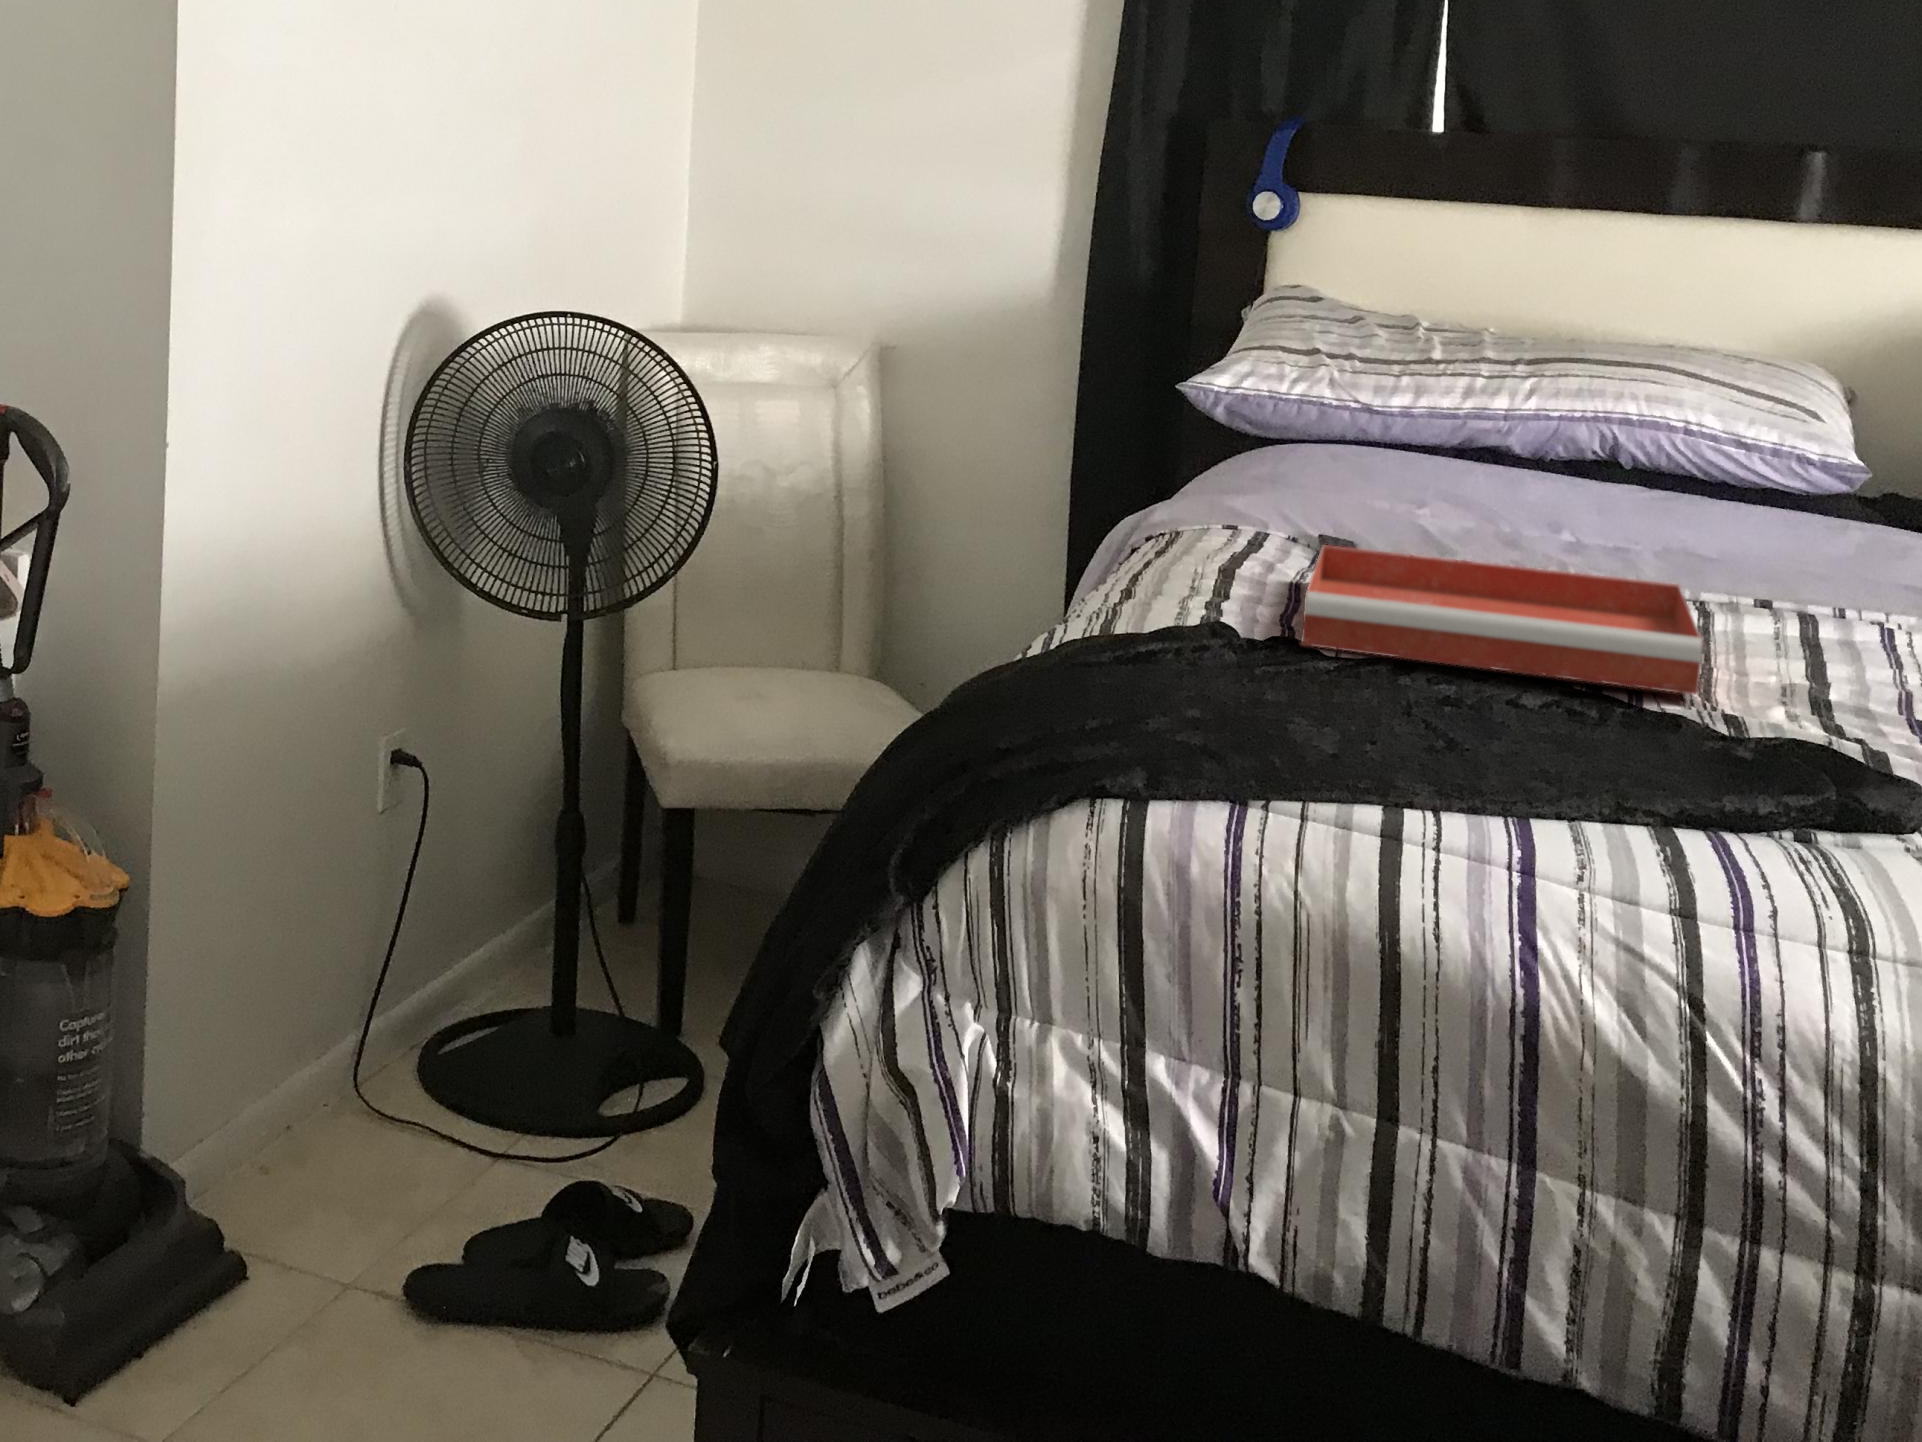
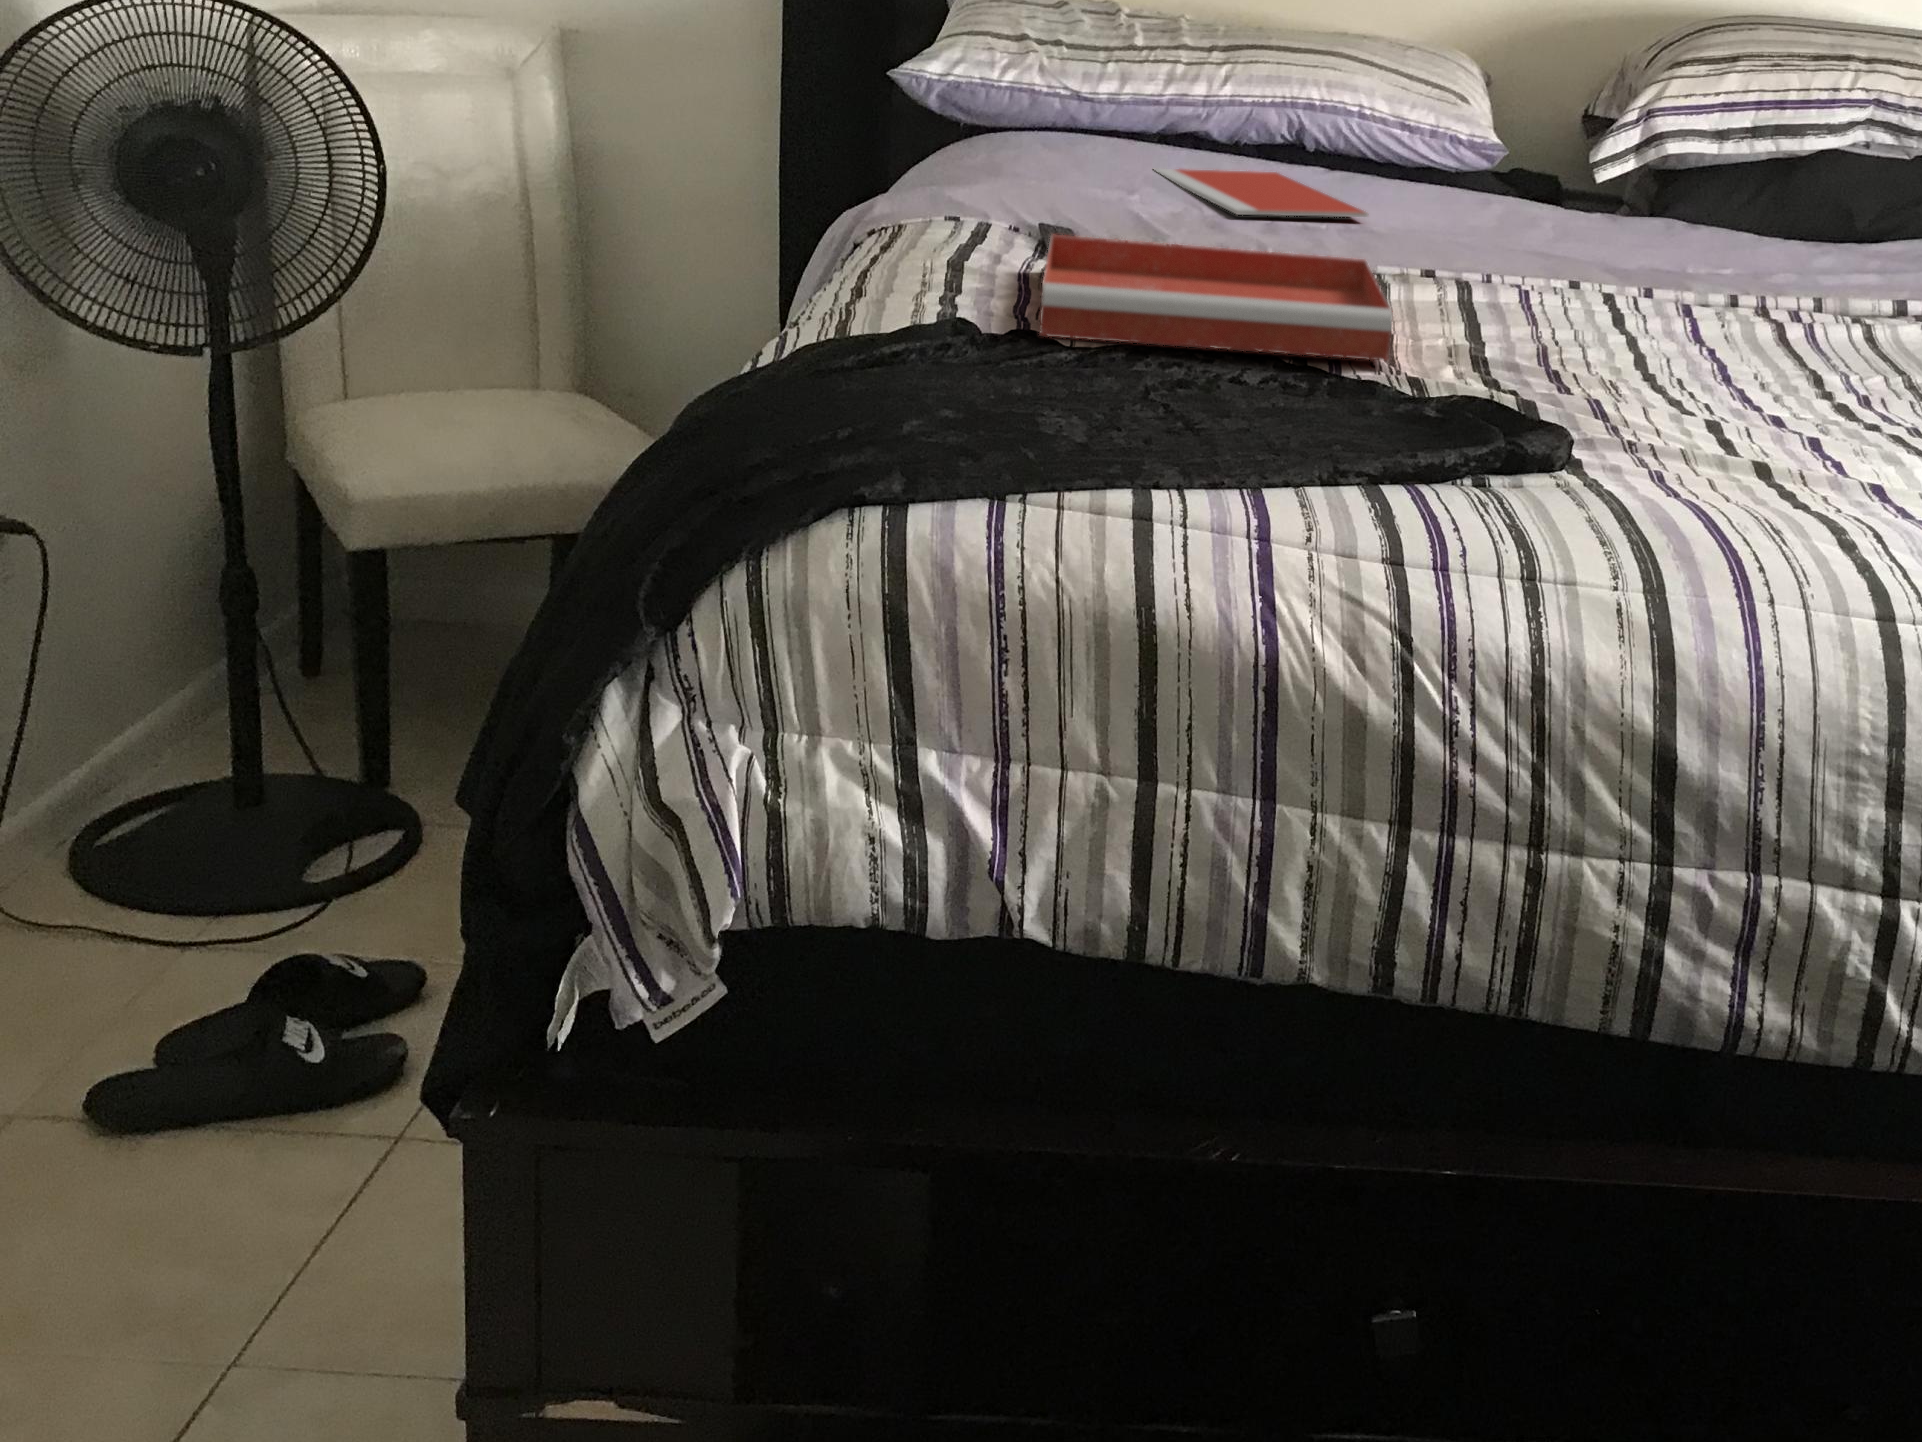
notebook: none [1446,483,1695,541] -> present [1156,169,1368,217]

